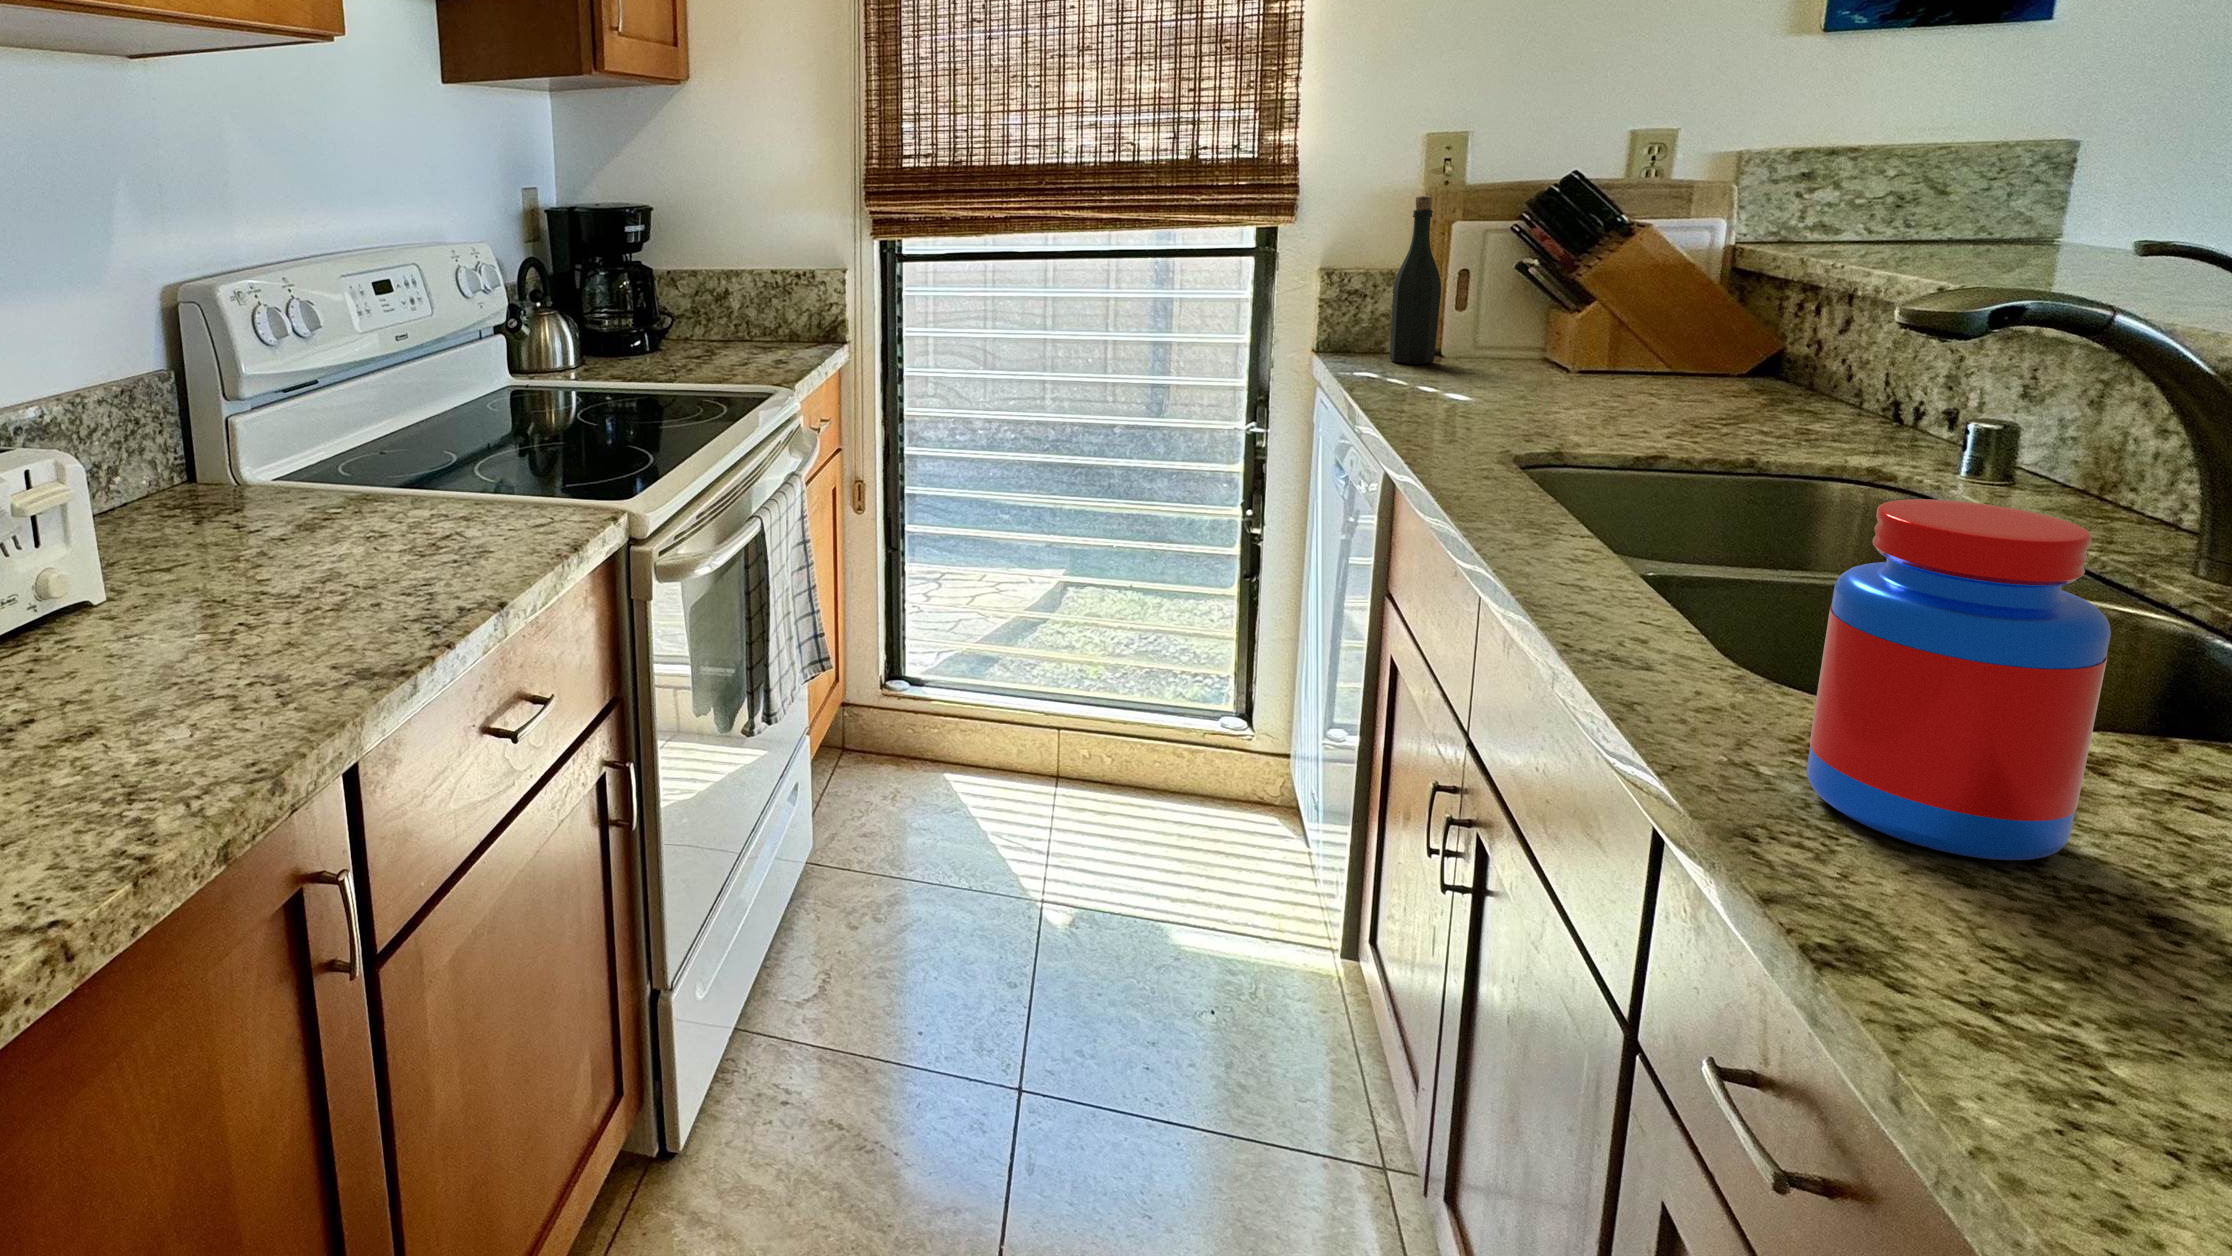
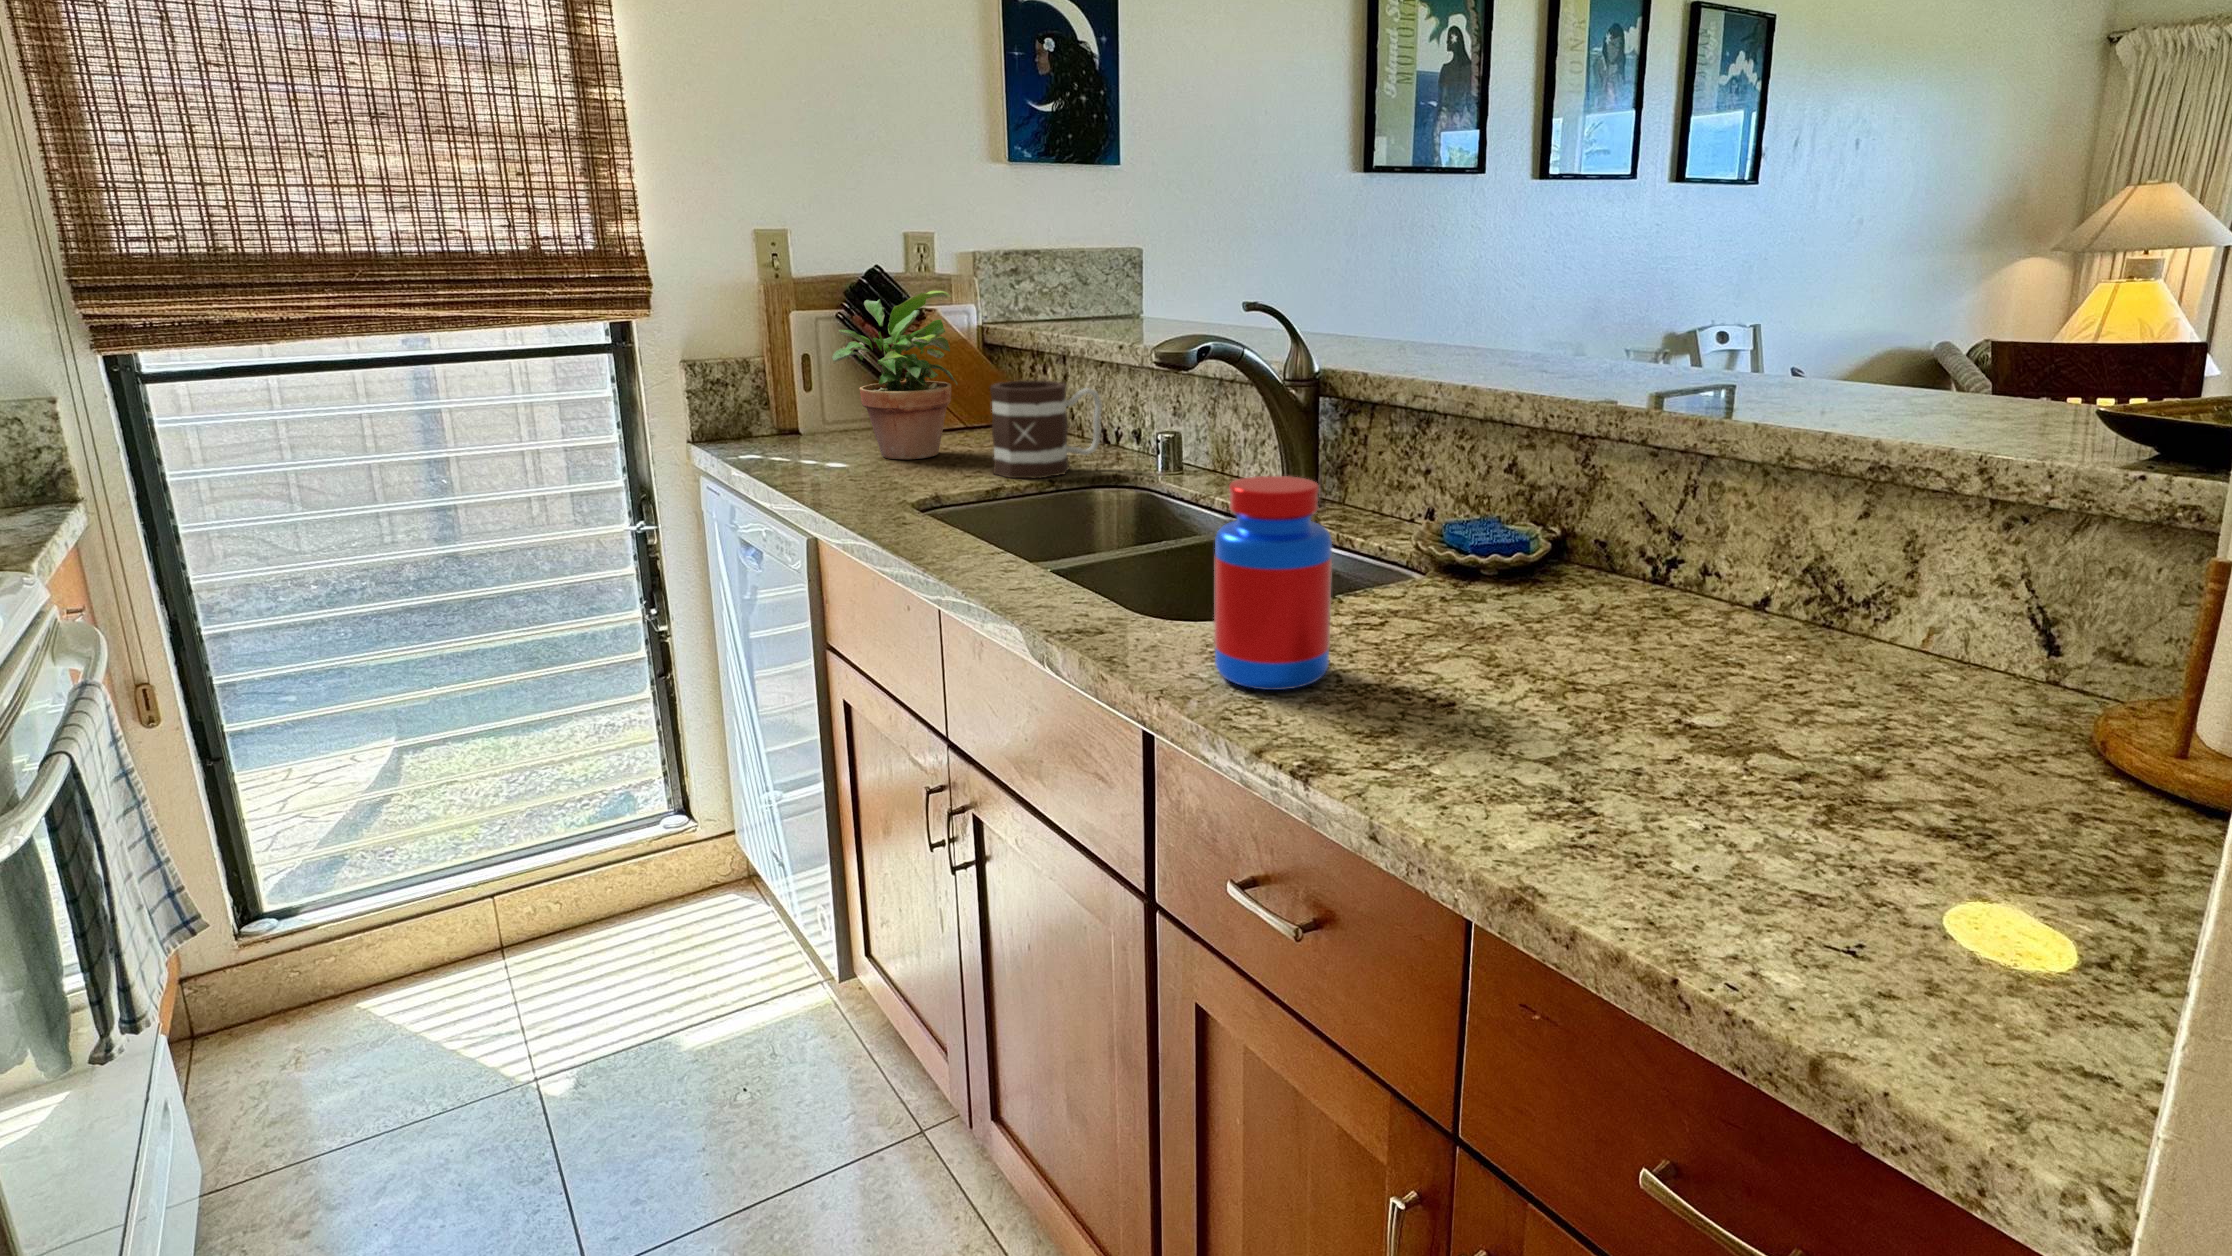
bottle: present [1390,196,1441,364] -> none [753,287,797,444]
potted plant: none [1474,202,1656,402] -> present [832,290,958,459]
mug: none [1669,319,1884,451] -> present [990,380,1102,478]

